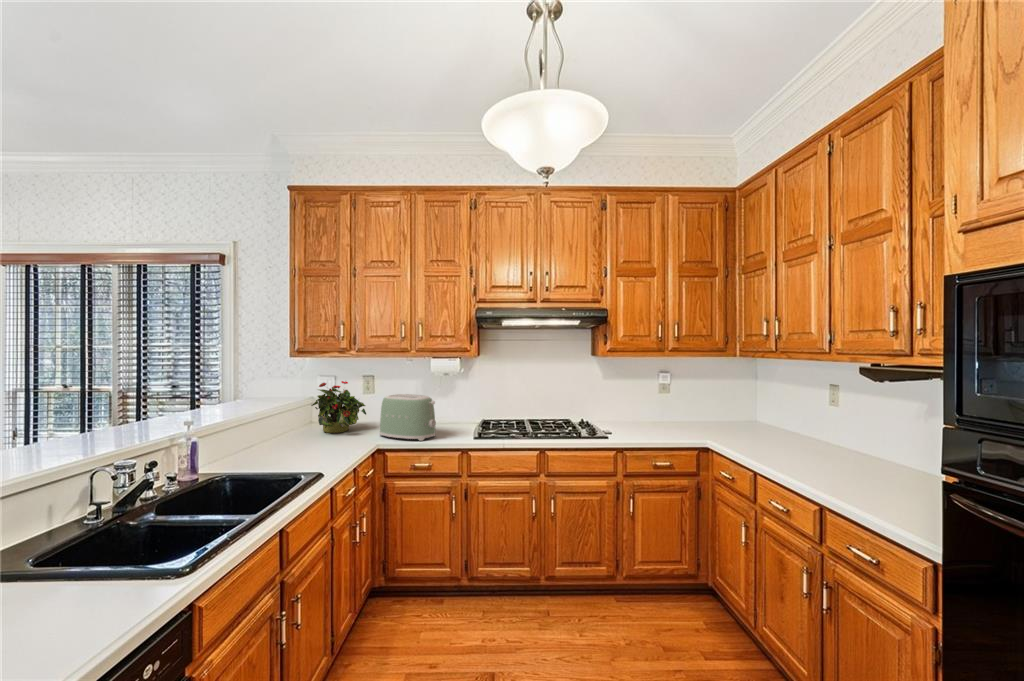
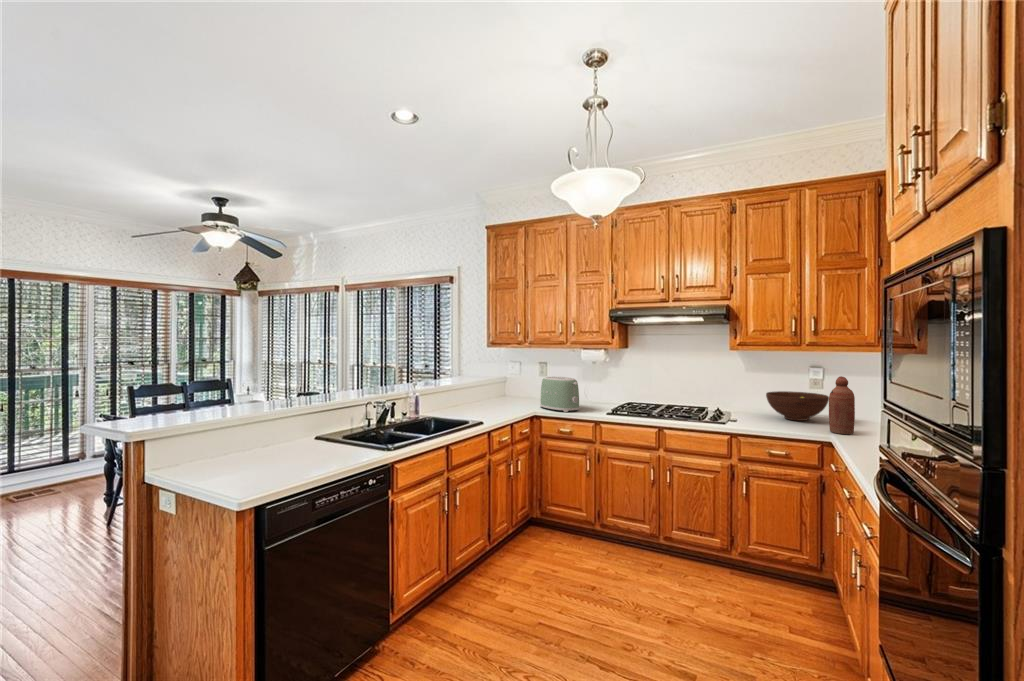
potted plant: present [311,381,366,433] -> none [496,365,535,403]
bottle: none [700,381,722,438] -> present [829,376,855,434]
fruit bowl: none [629,397,685,426] -> present [766,391,829,421]

